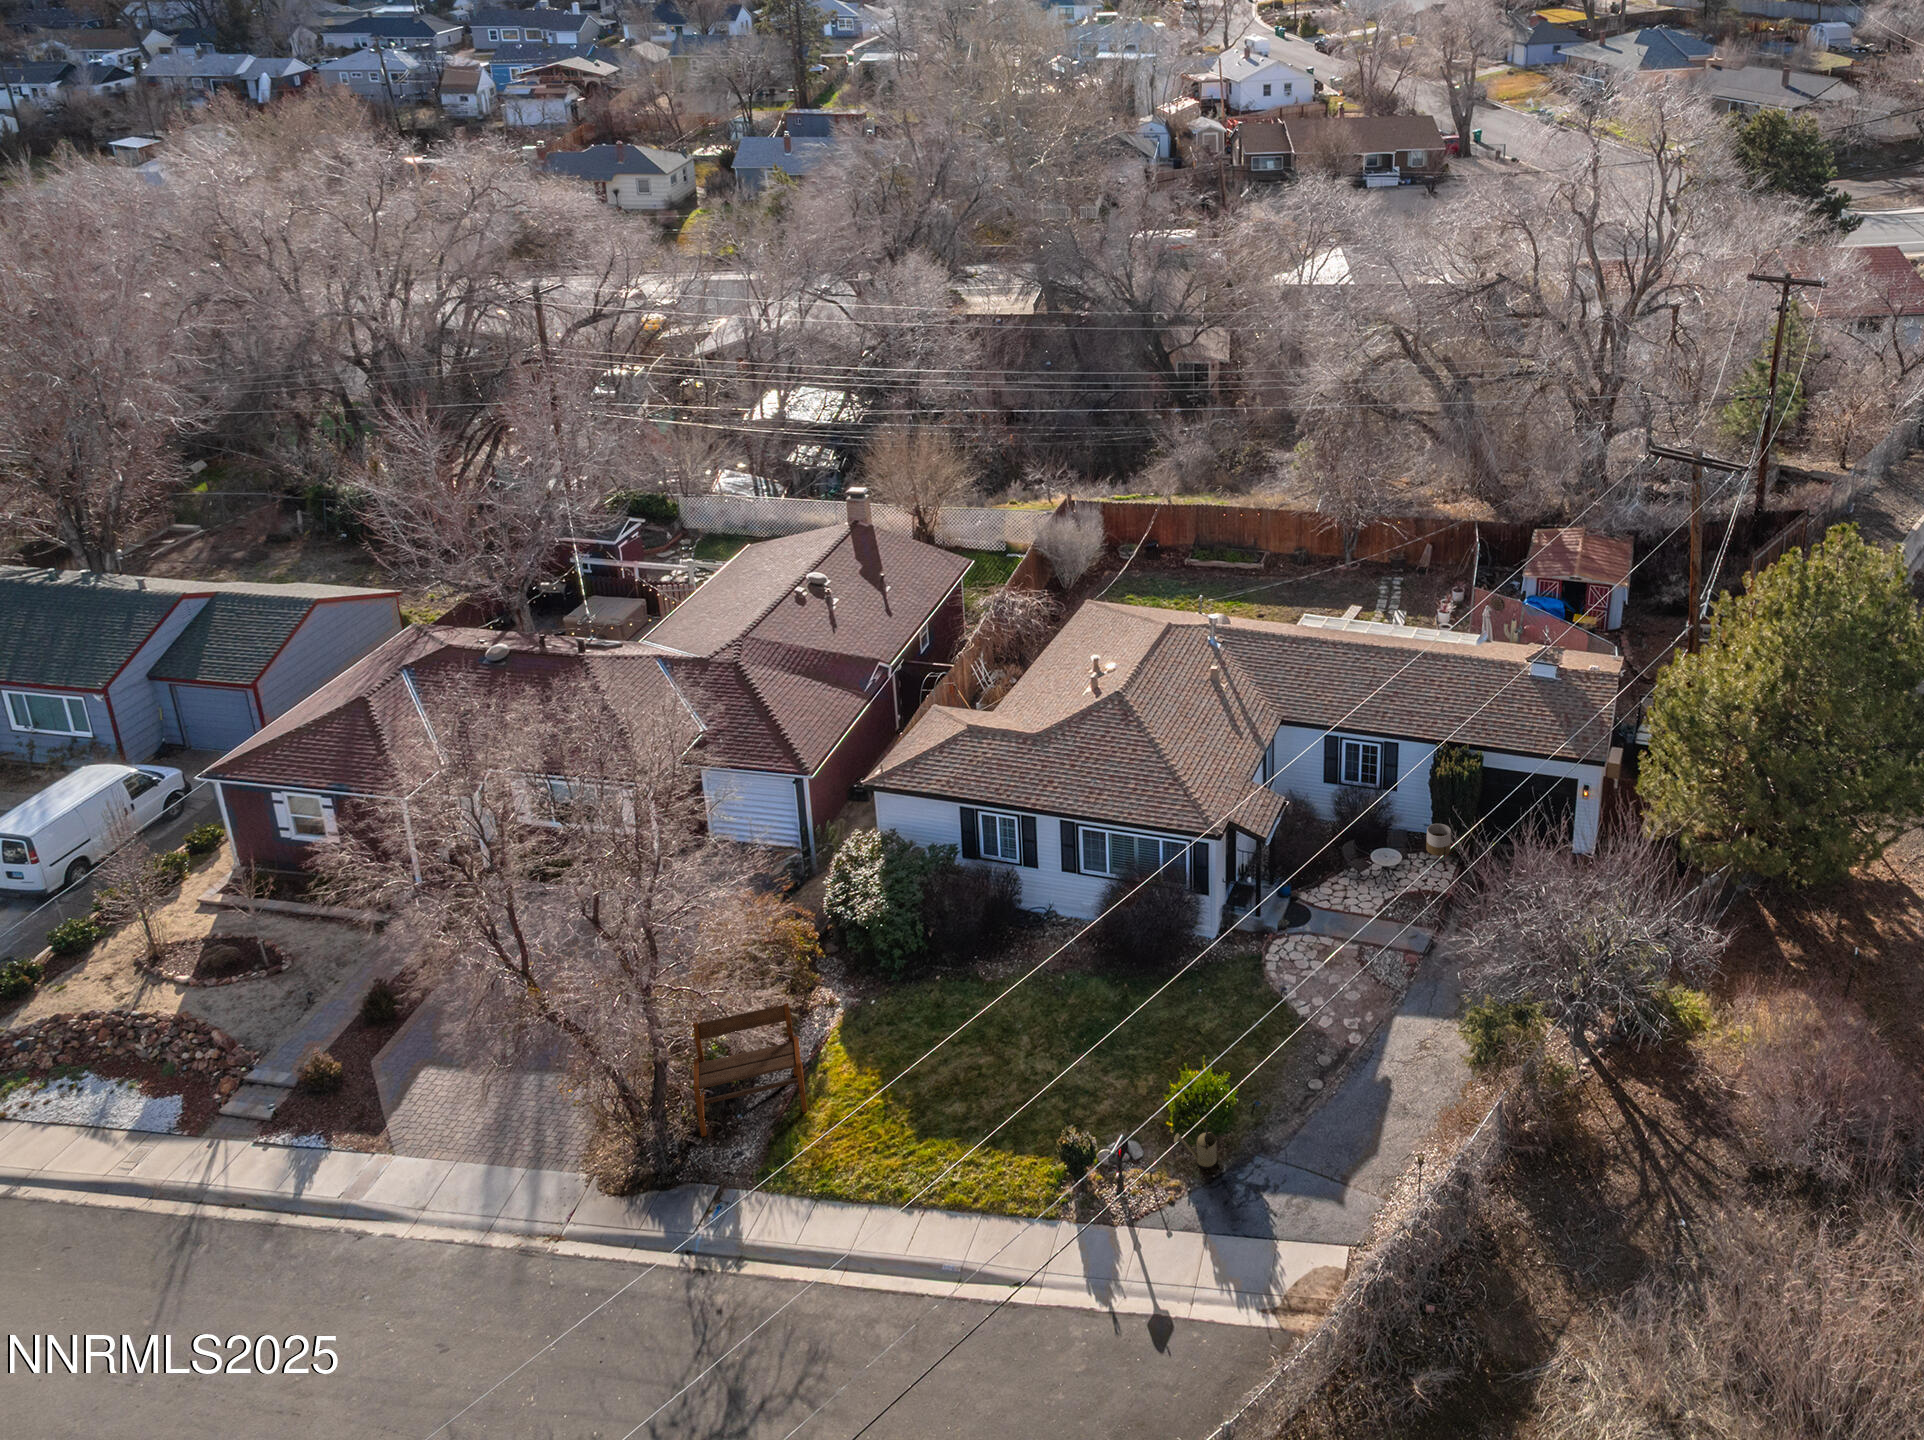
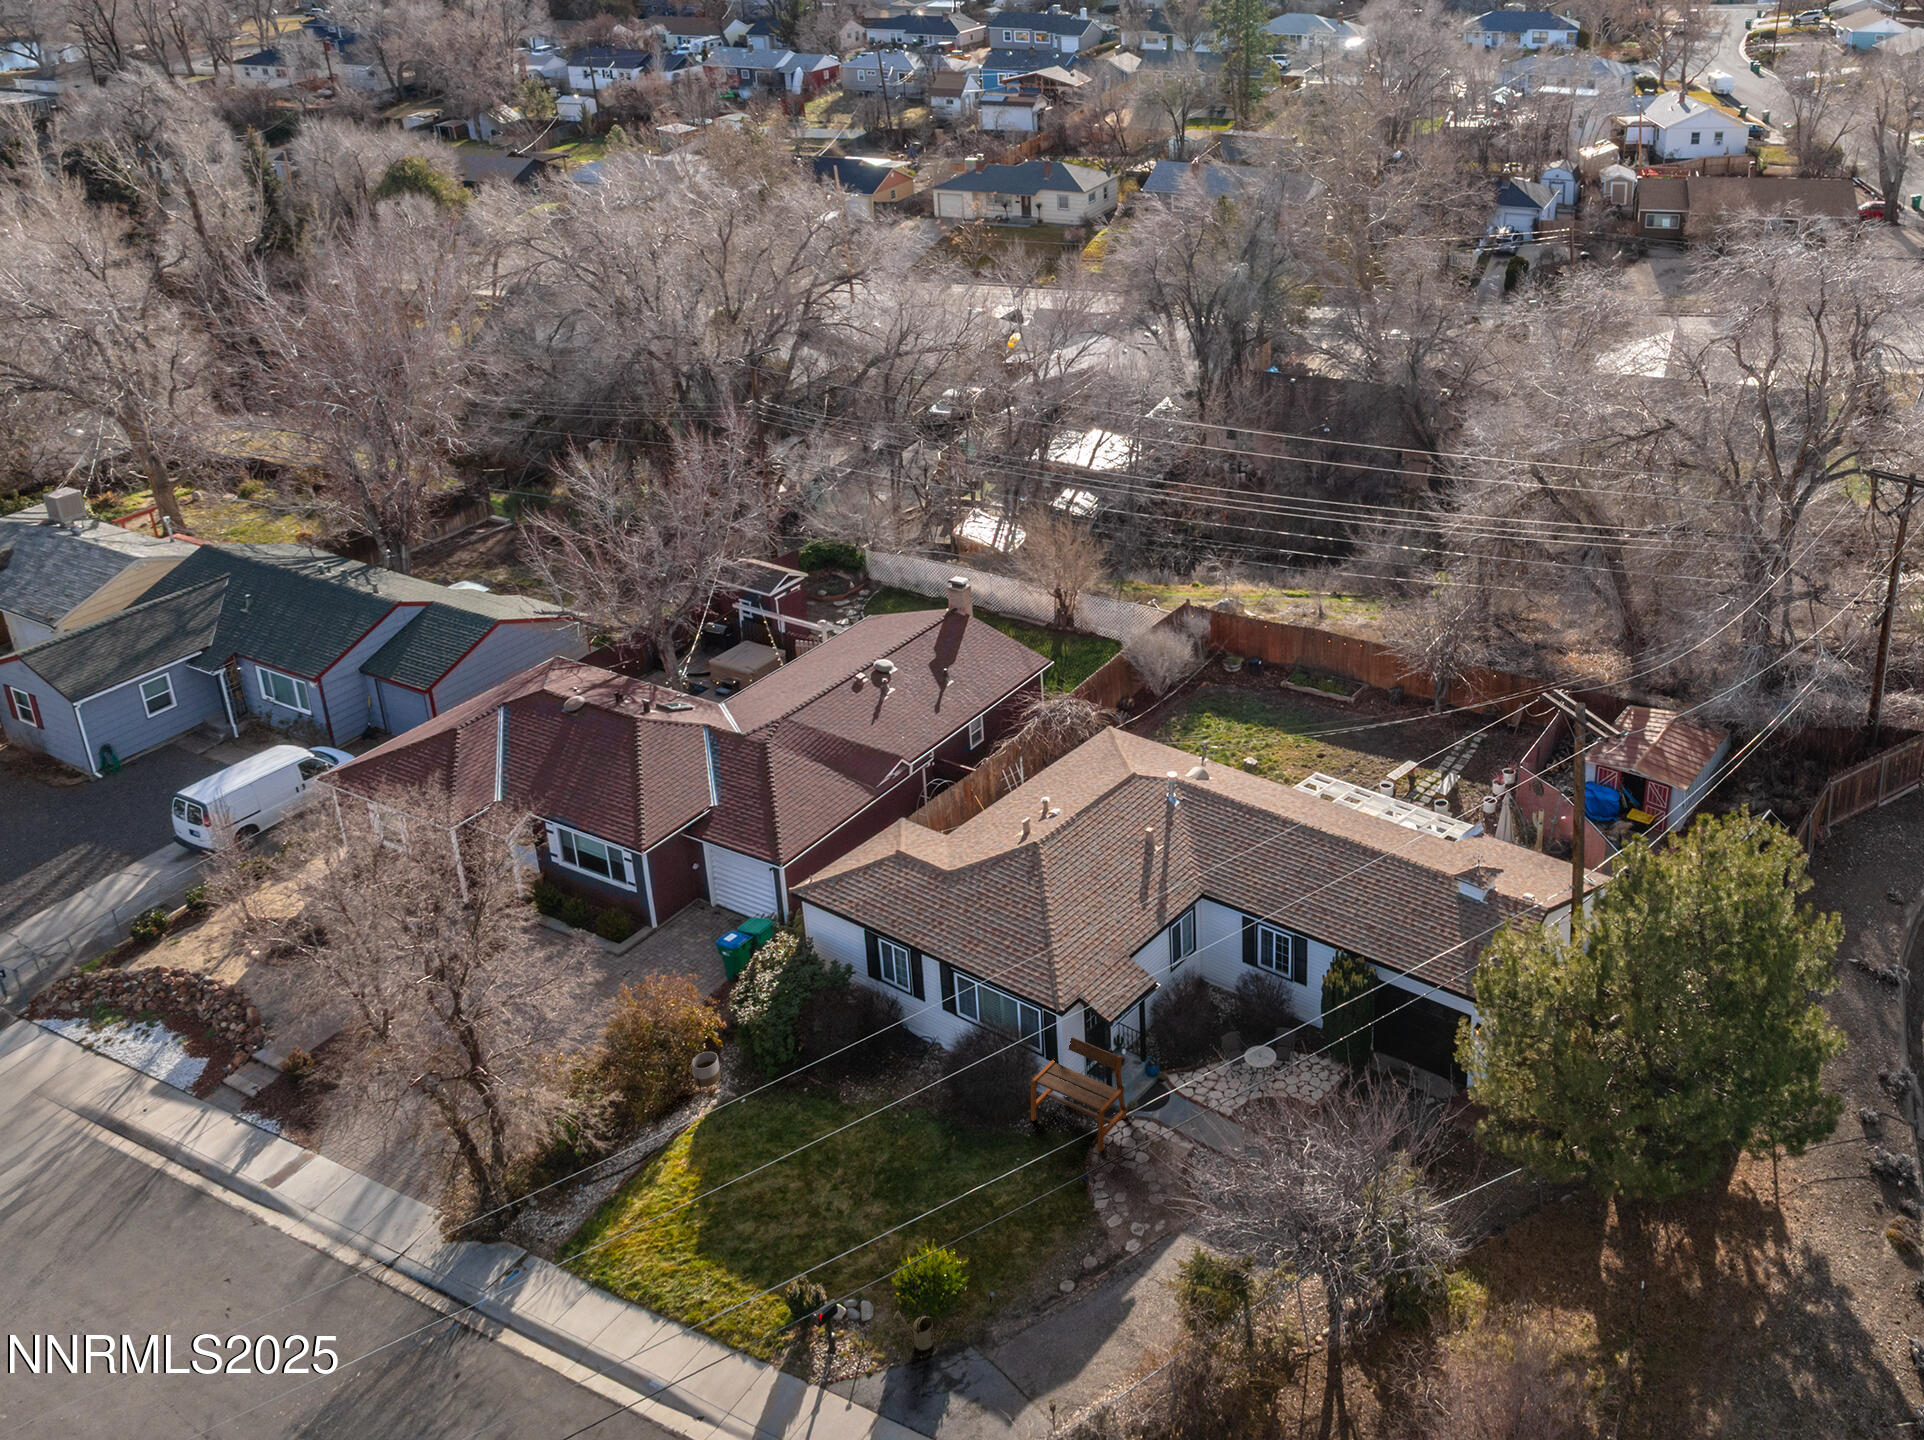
planter: present [1425,824,1451,866] -> present [692,1052,723,1098]
bench: present [693,1003,807,1137] -> present [1031,1037,1127,1152]

